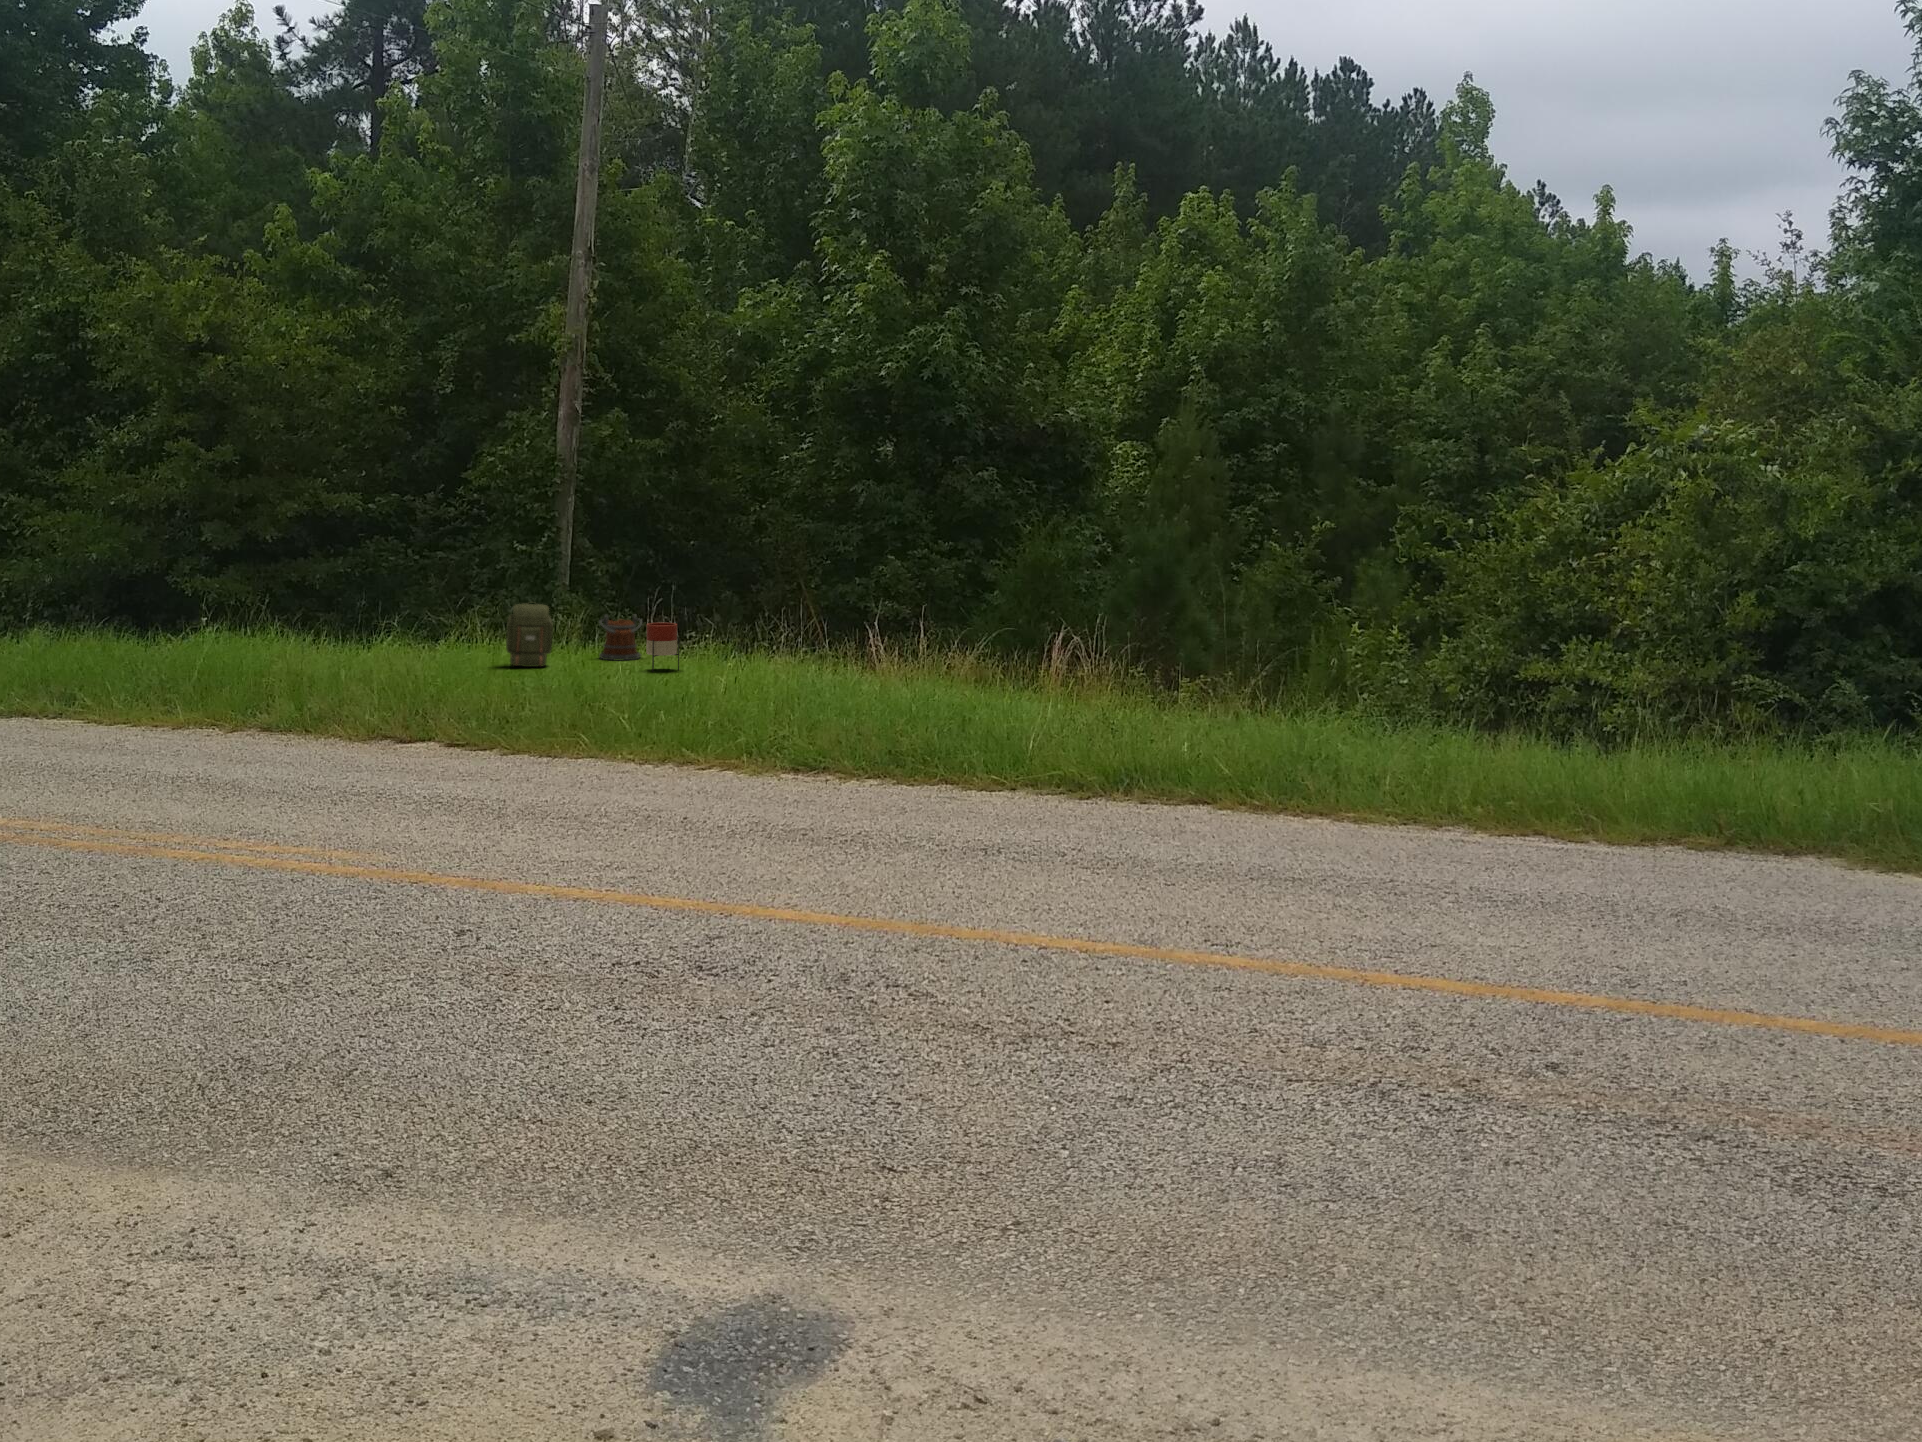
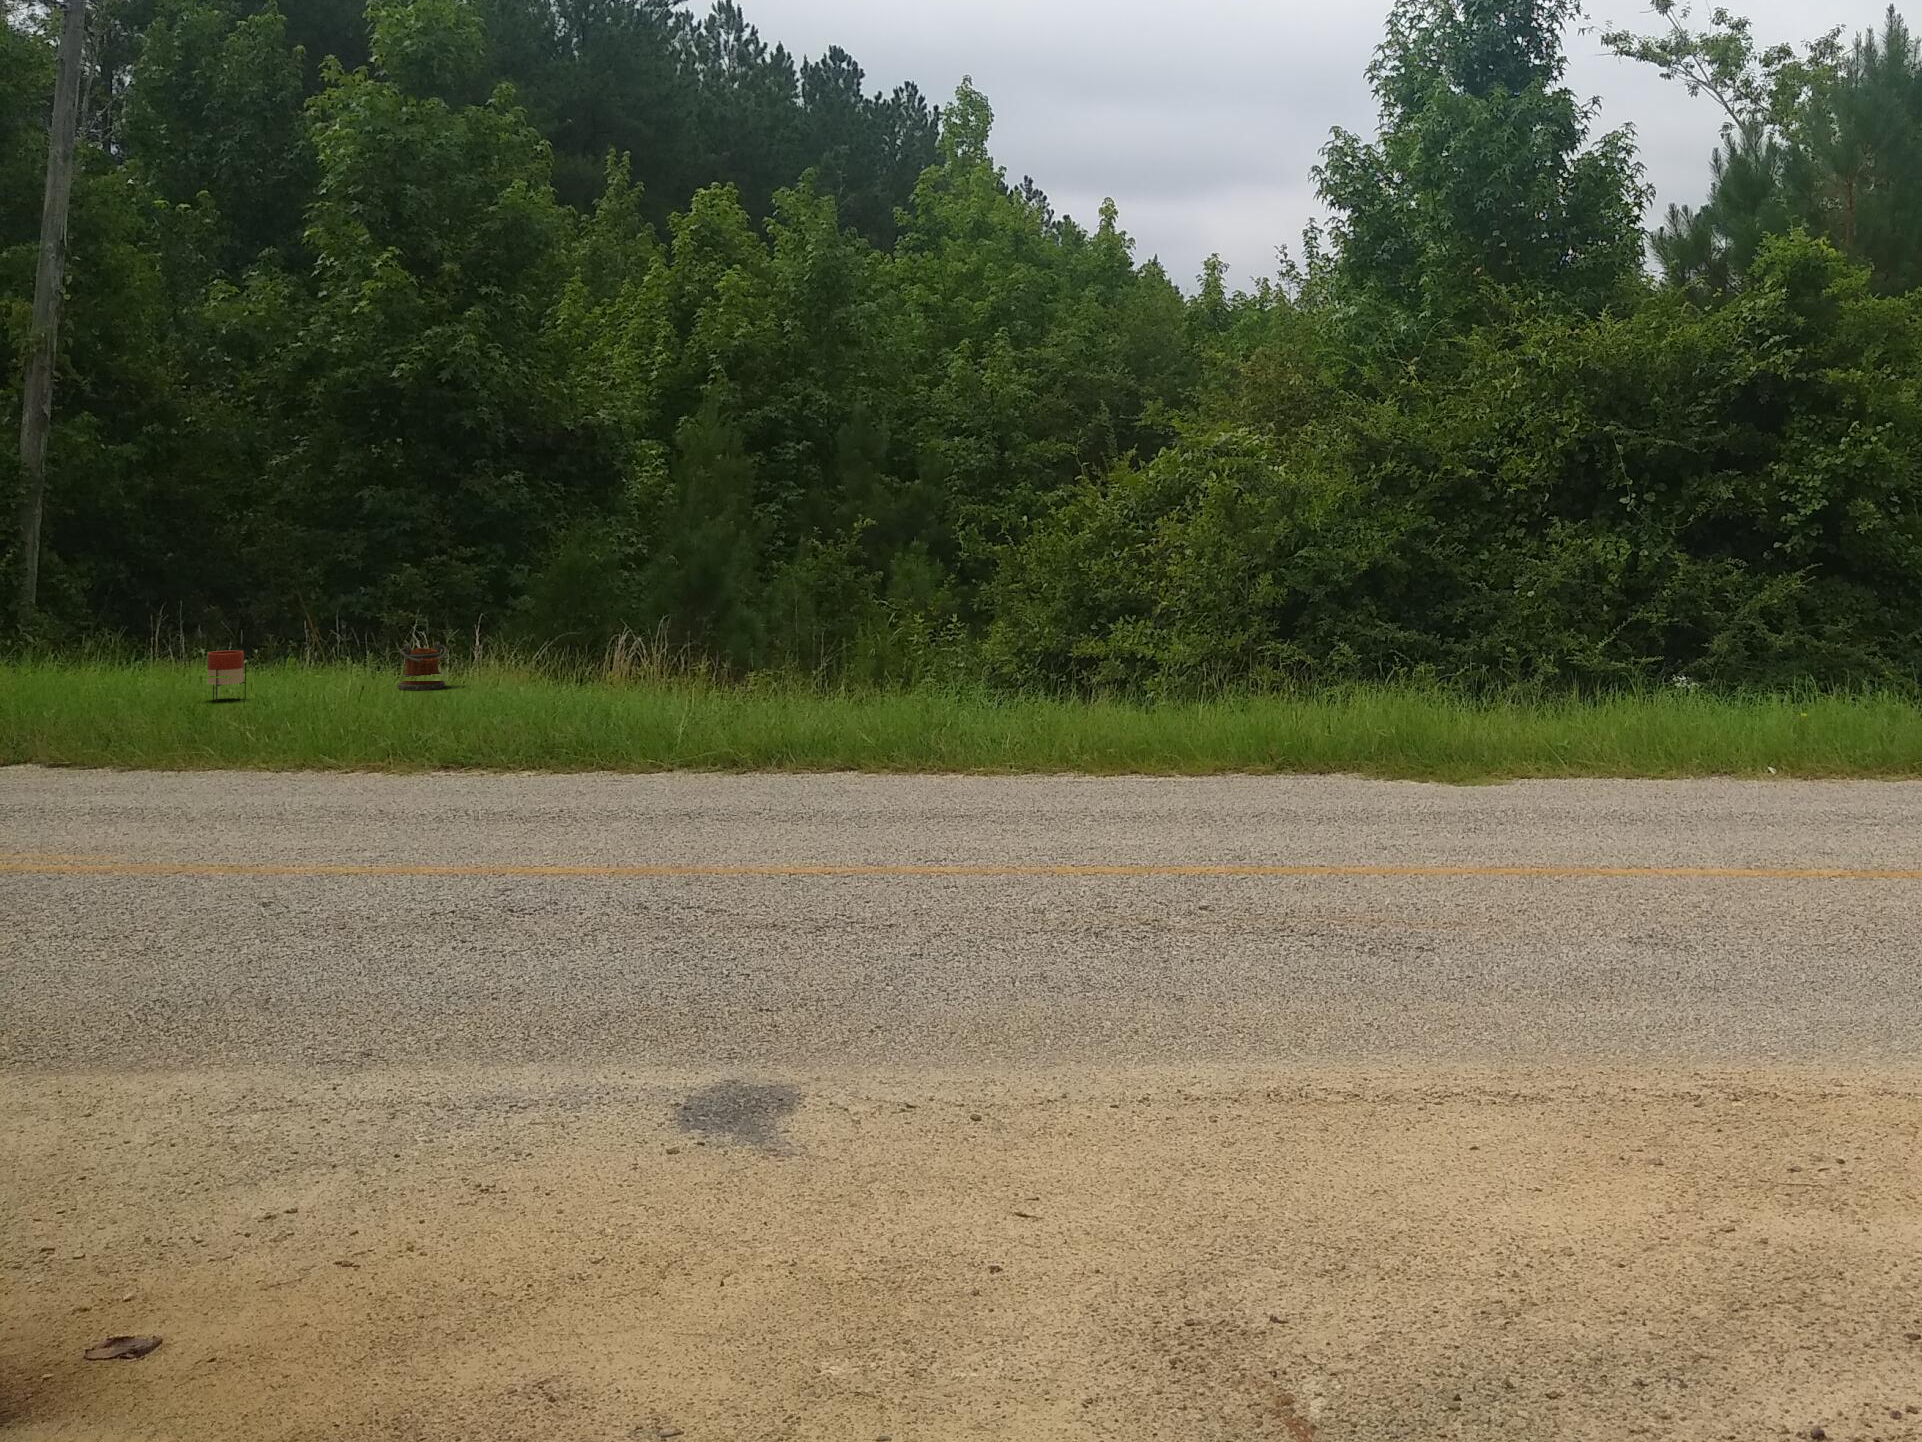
backpack: present [506,603,553,667] -> none [29,636,89,706]
bucket: present [599,615,642,661] -> present [397,642,447,690]

